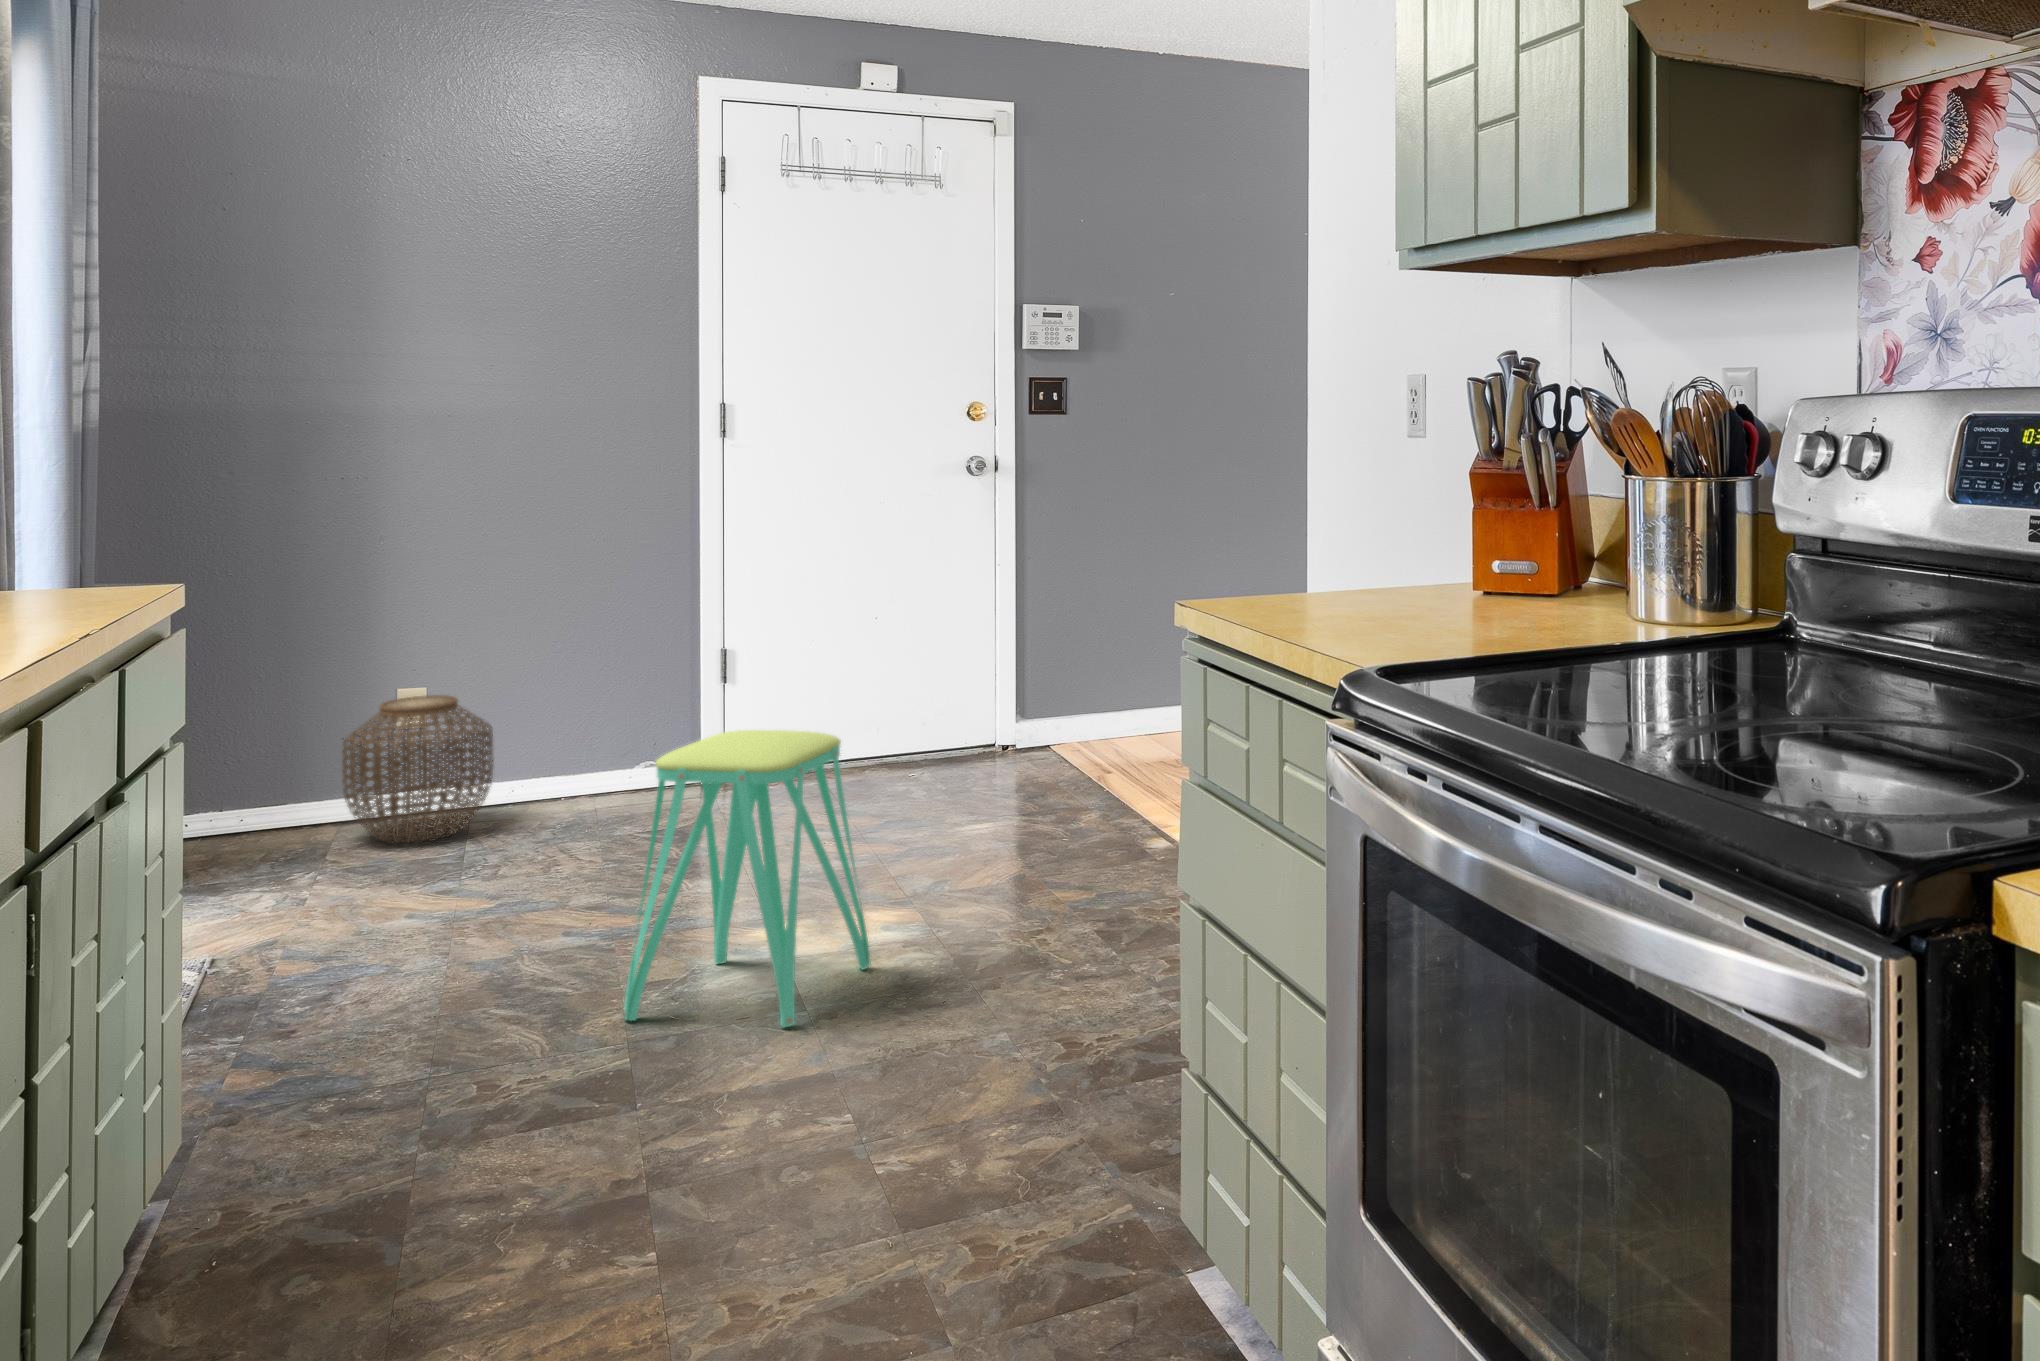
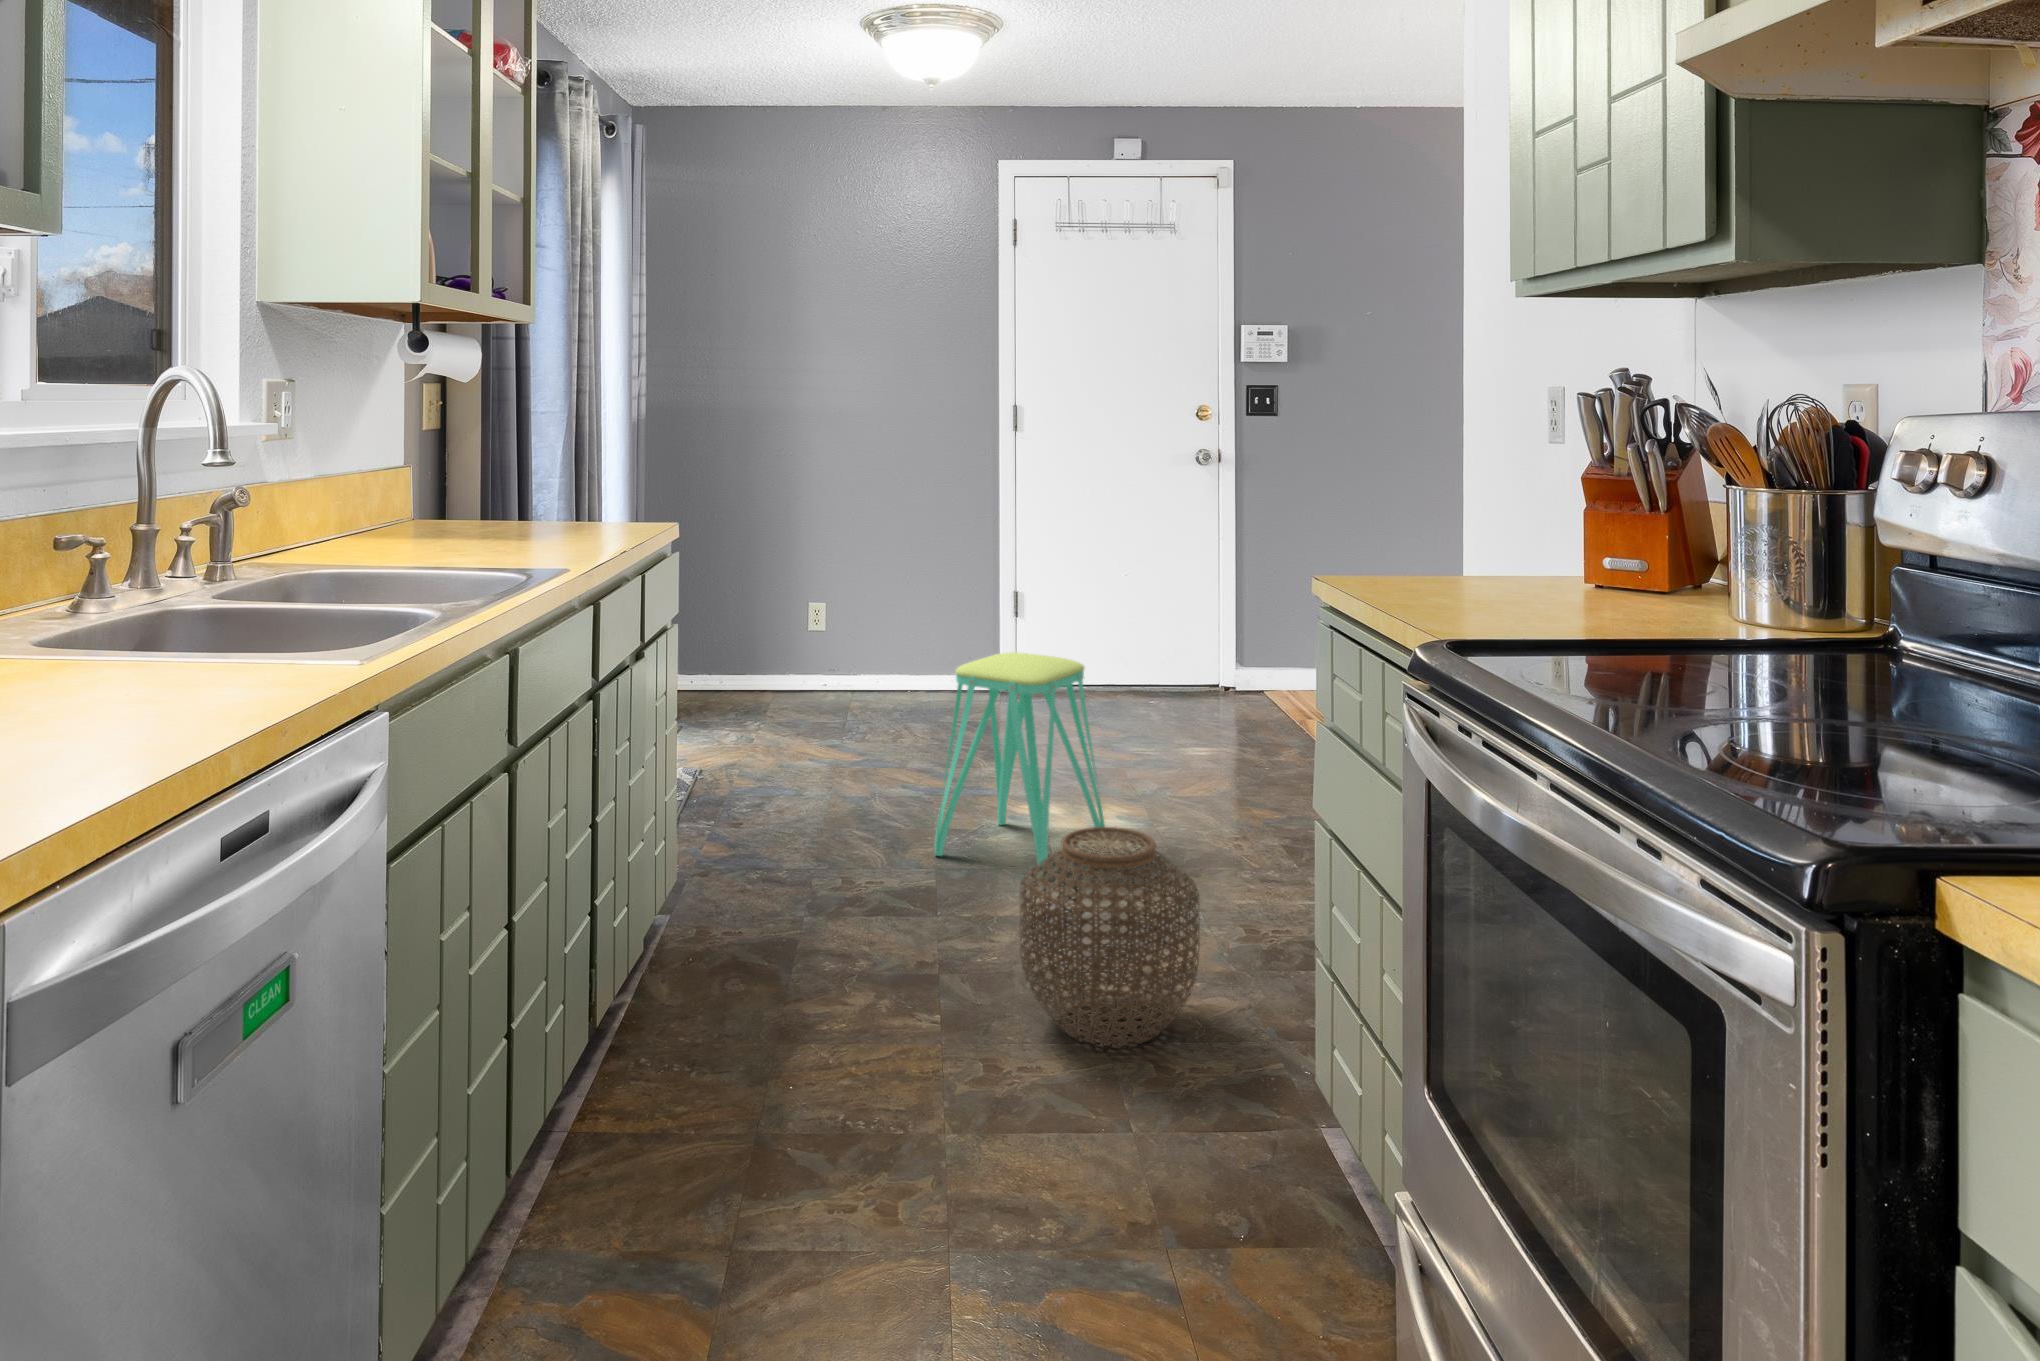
woven basket: present [342,695,493,842] -> present [1020,827,1200,1046]

